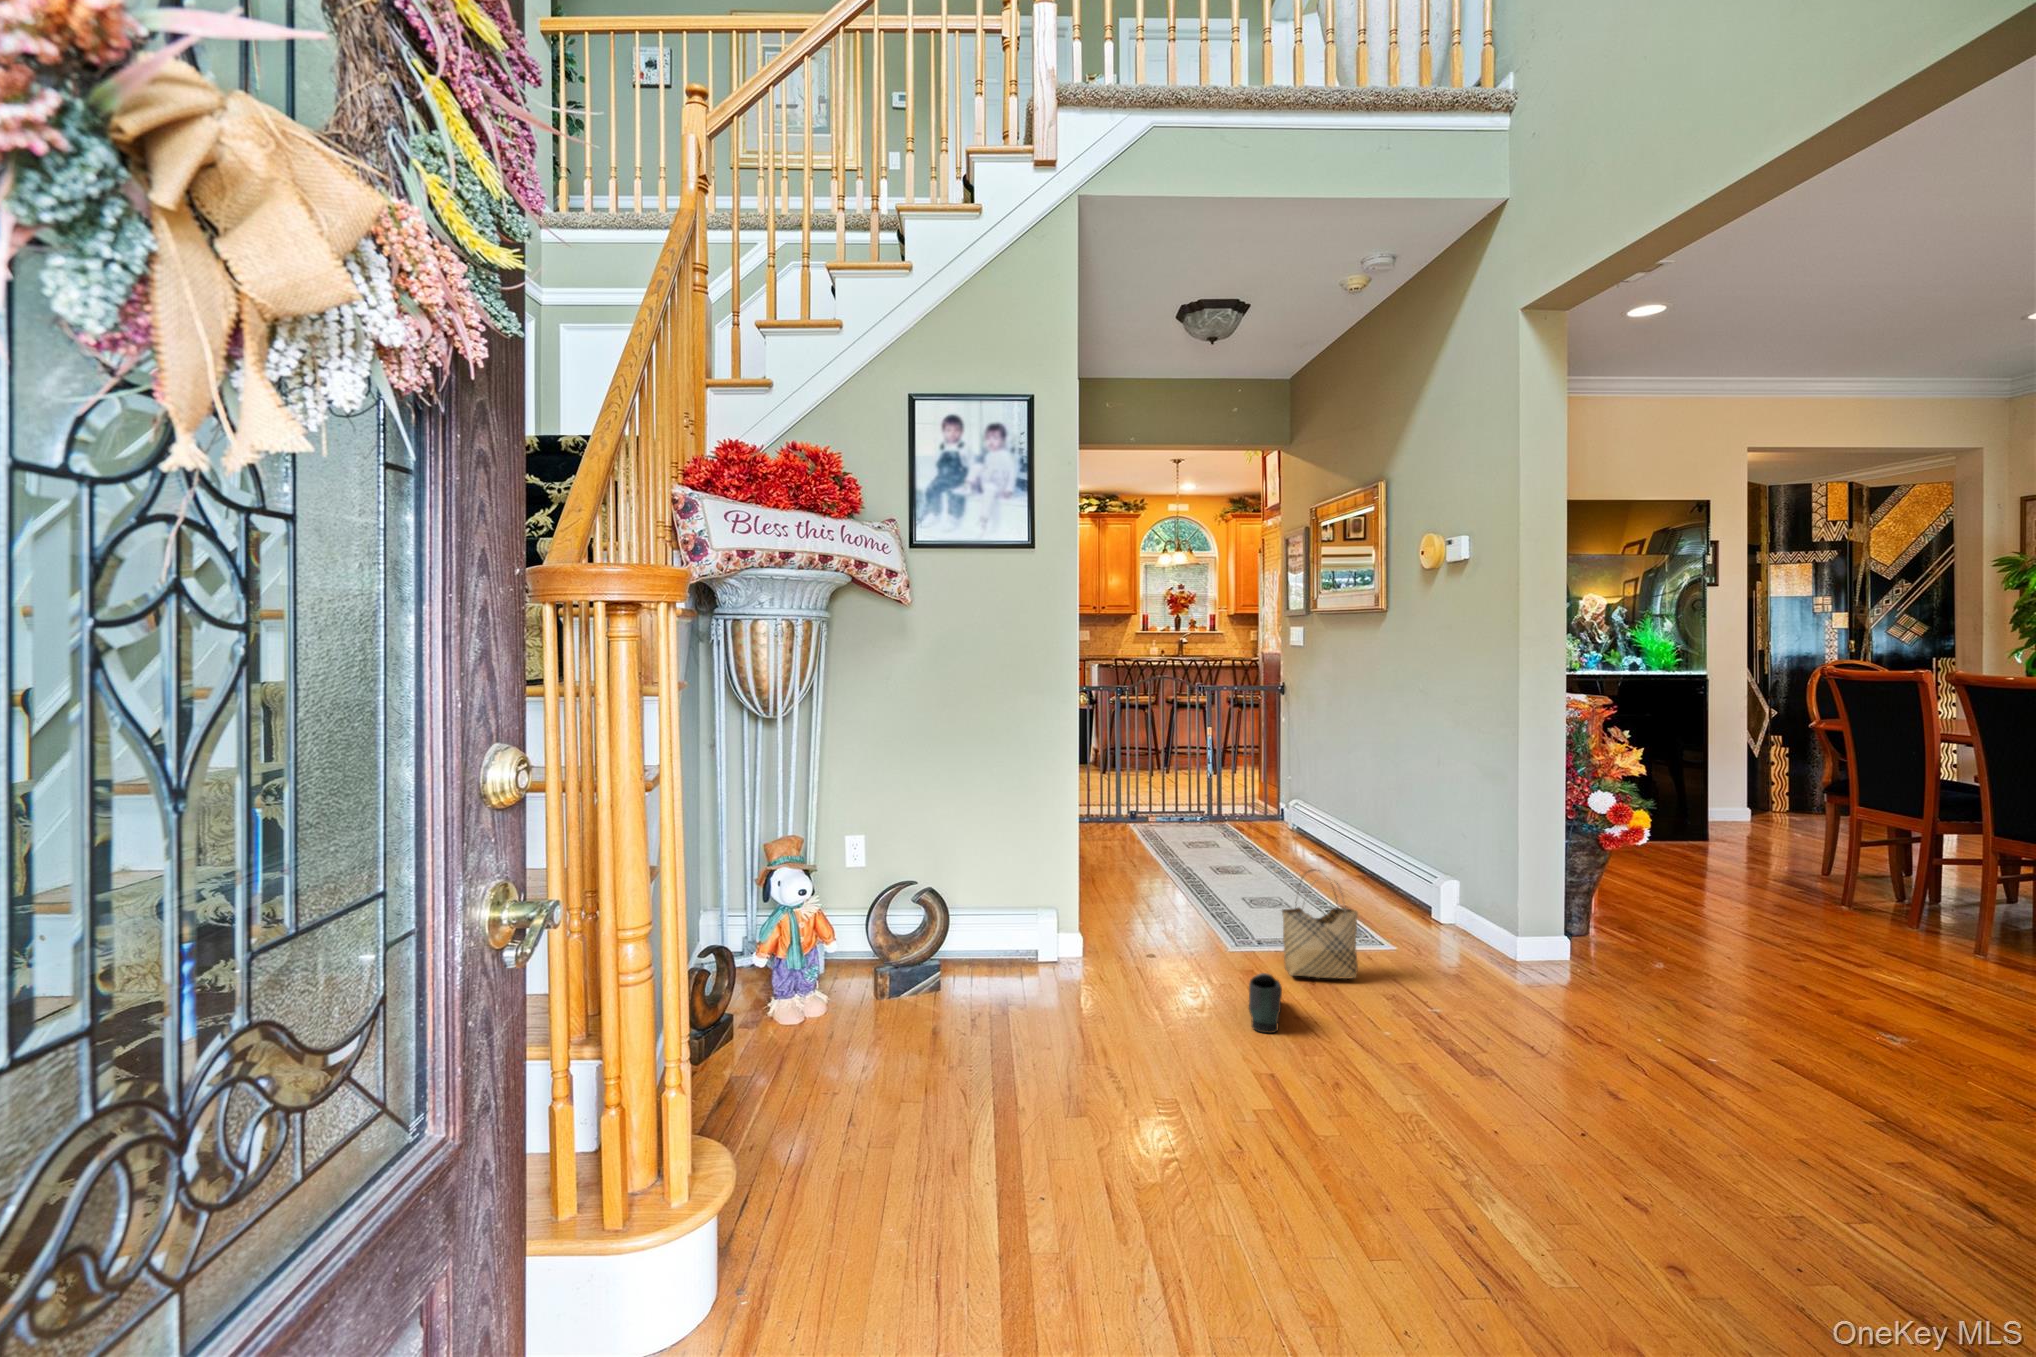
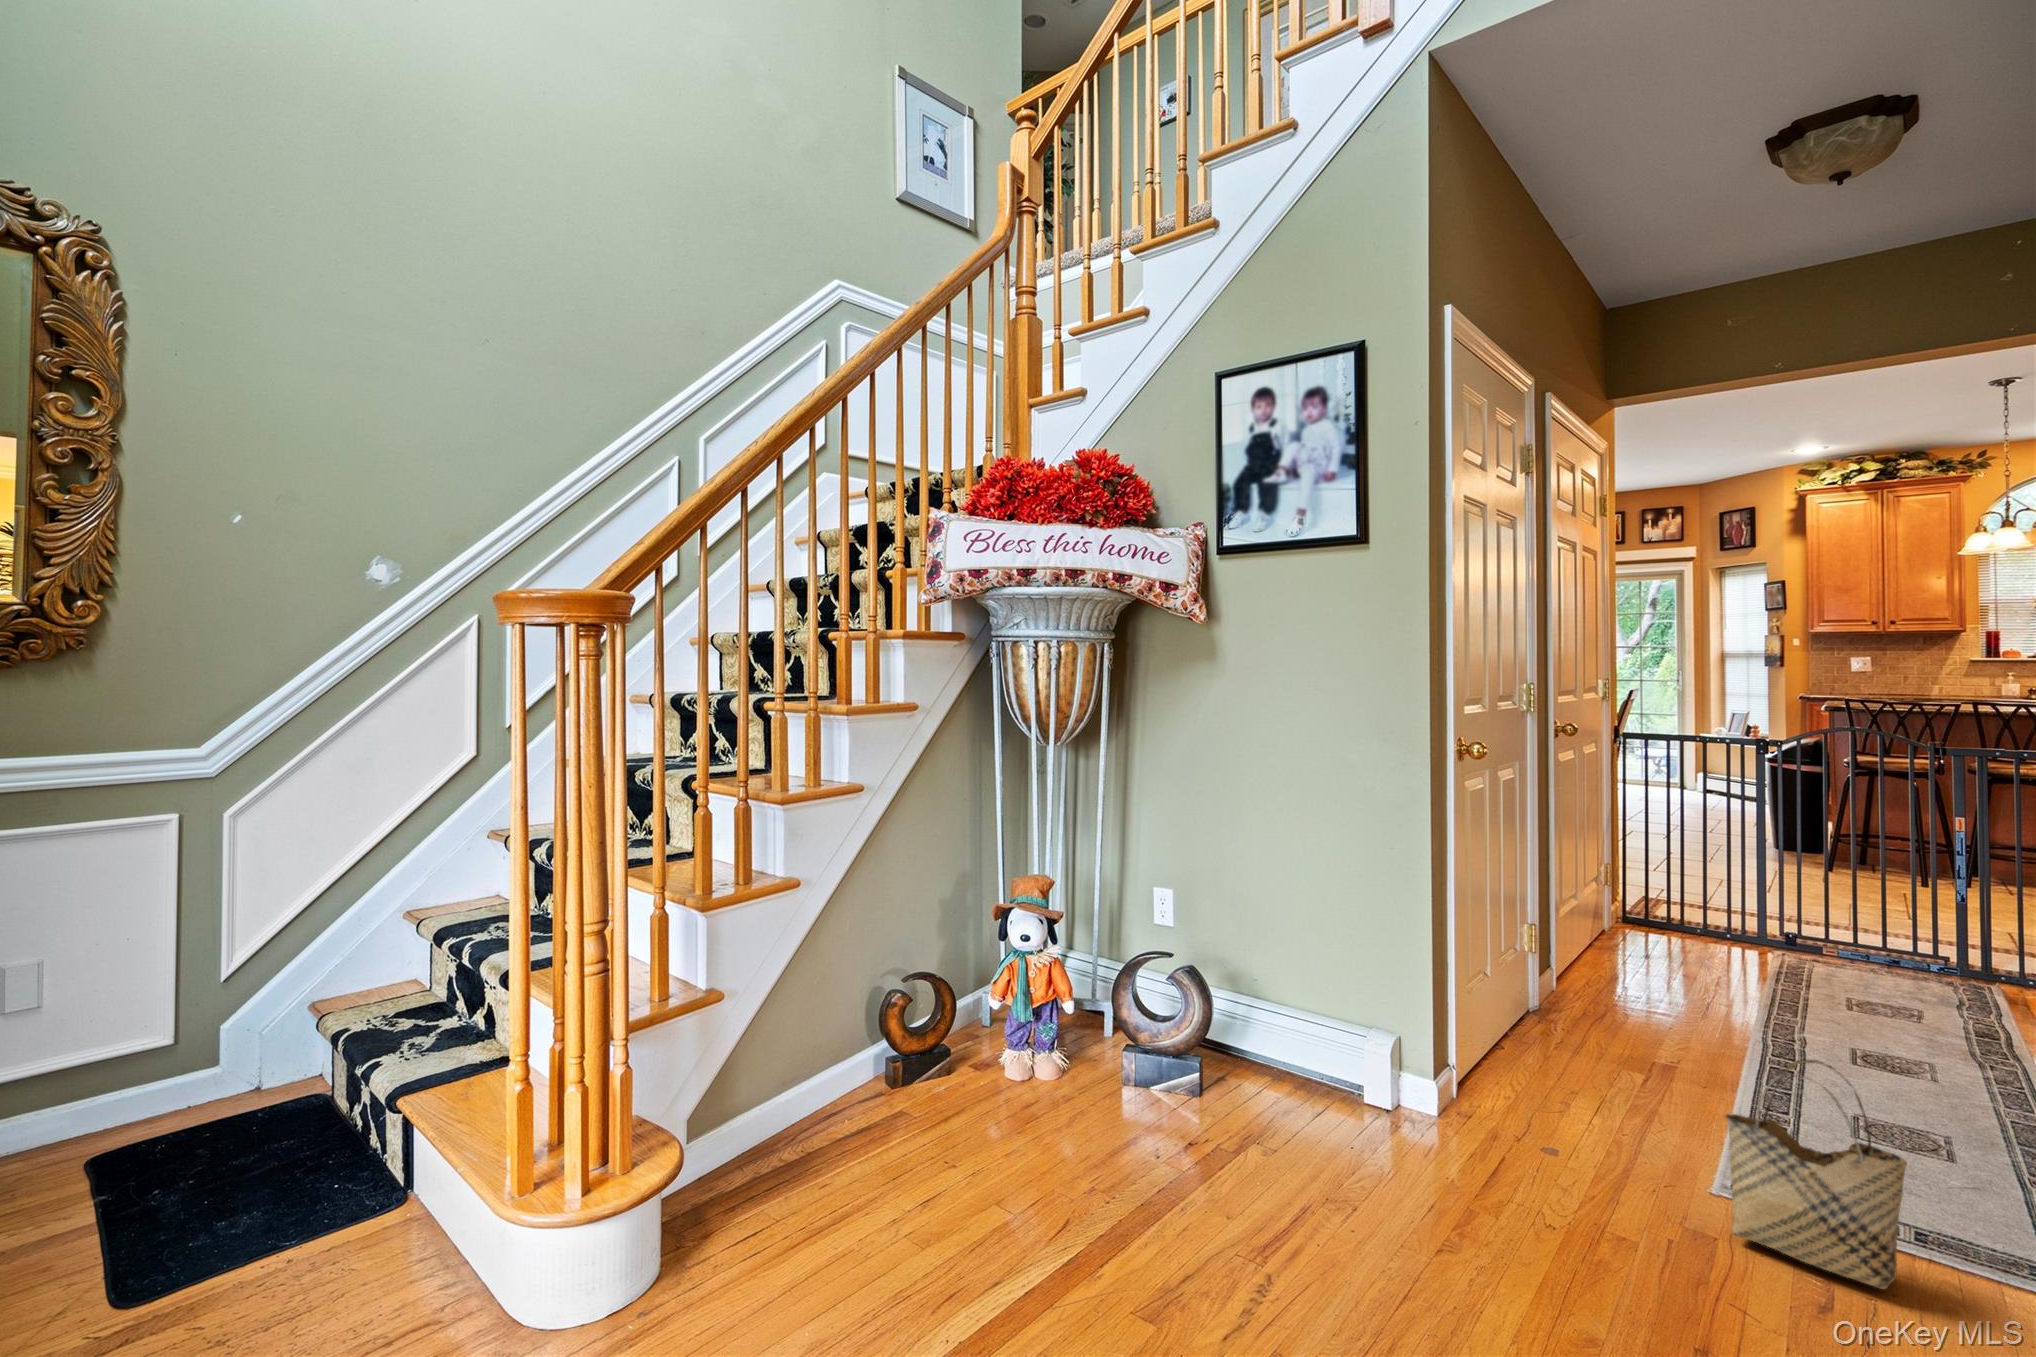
shoe: present [1249,973,1282,1033] -> none [1538,1193,1648,1297]

